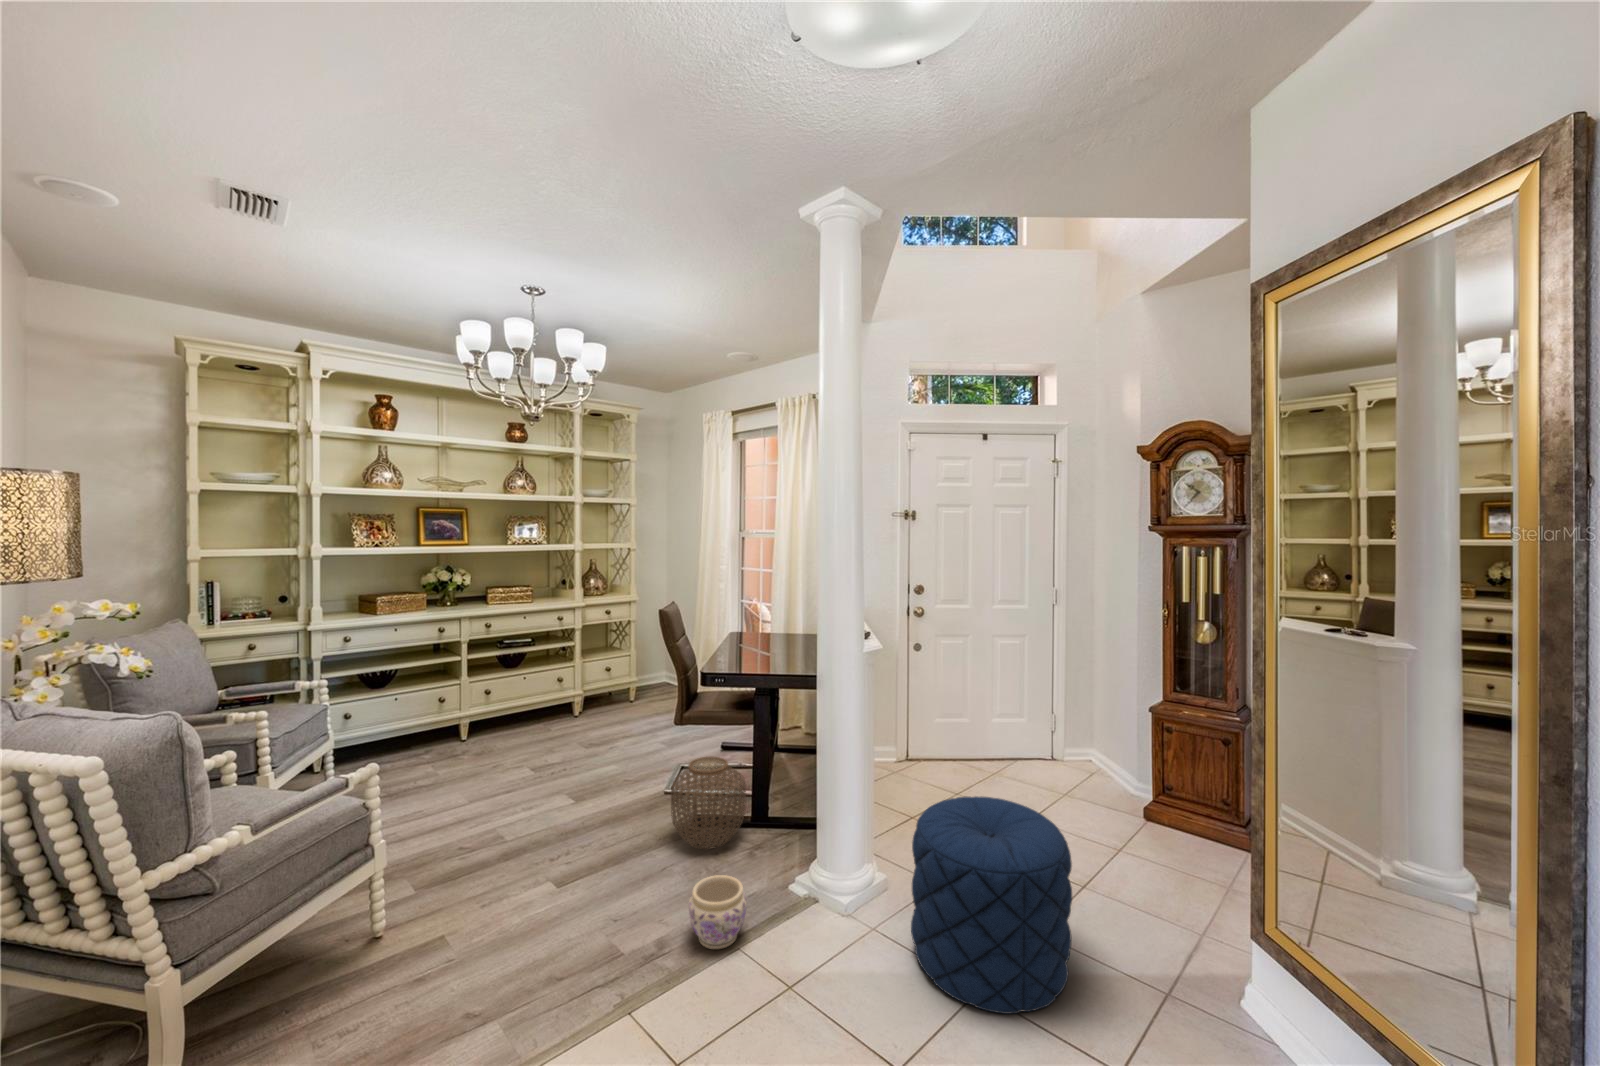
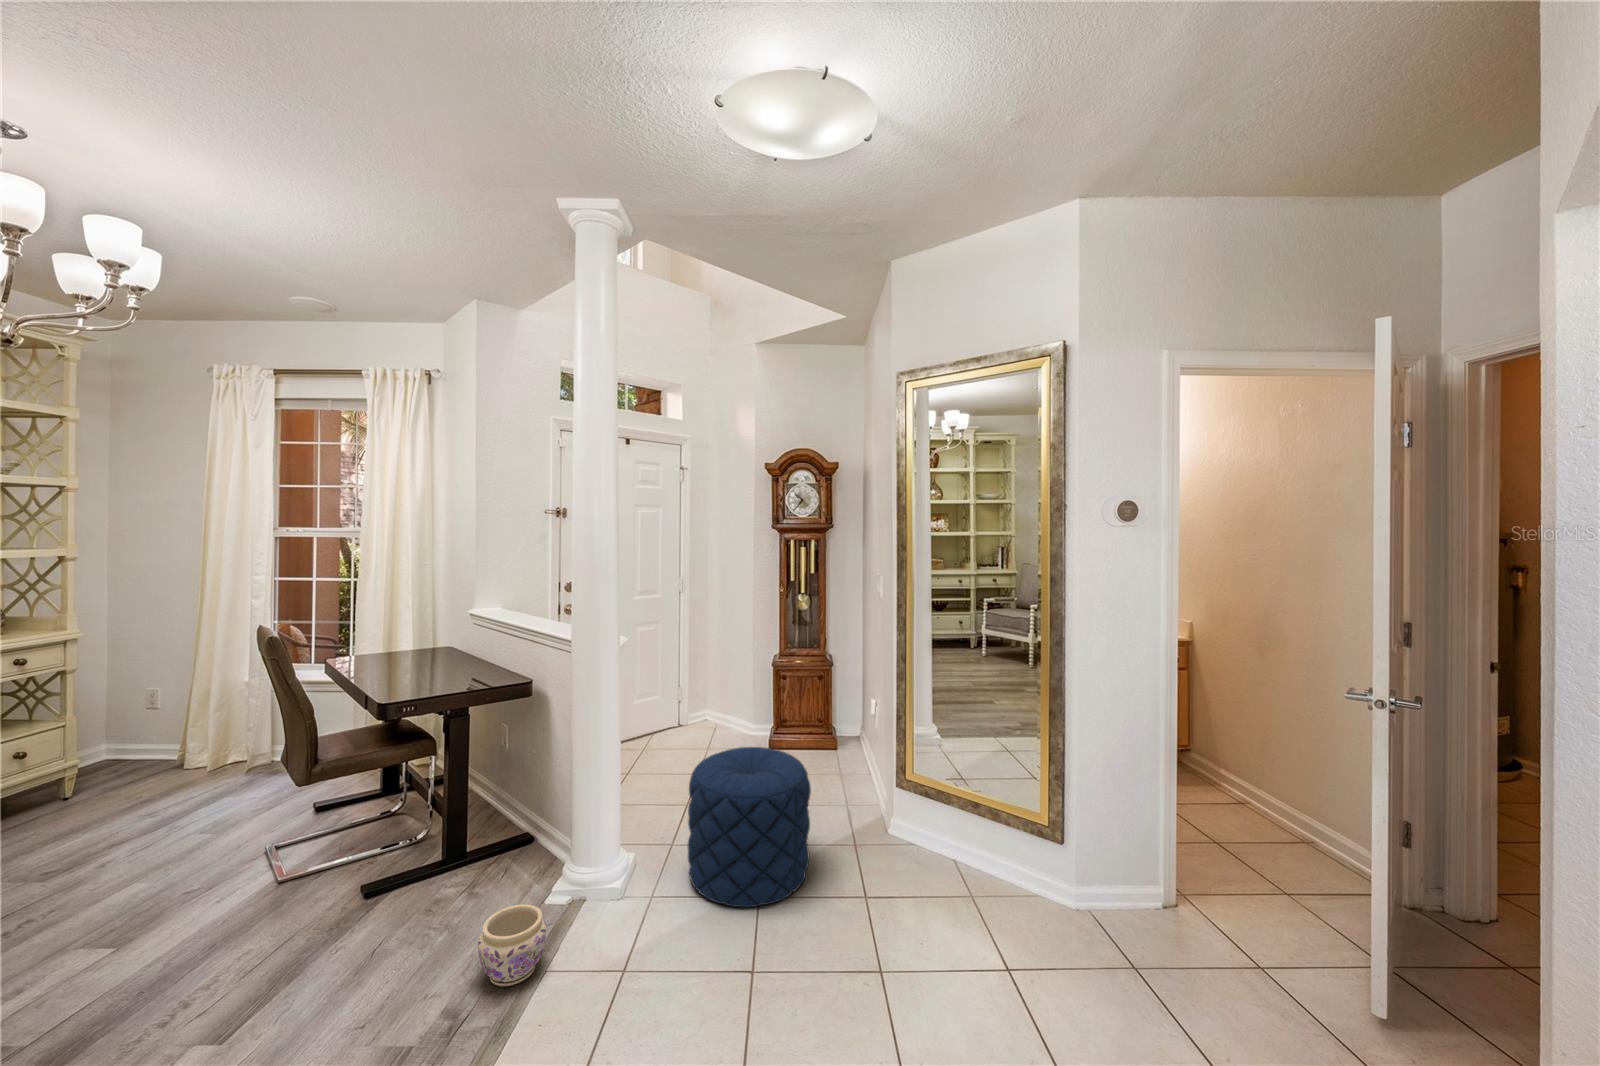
woven basket: present [671,757,746,849] -> none [351,801,456,917]

